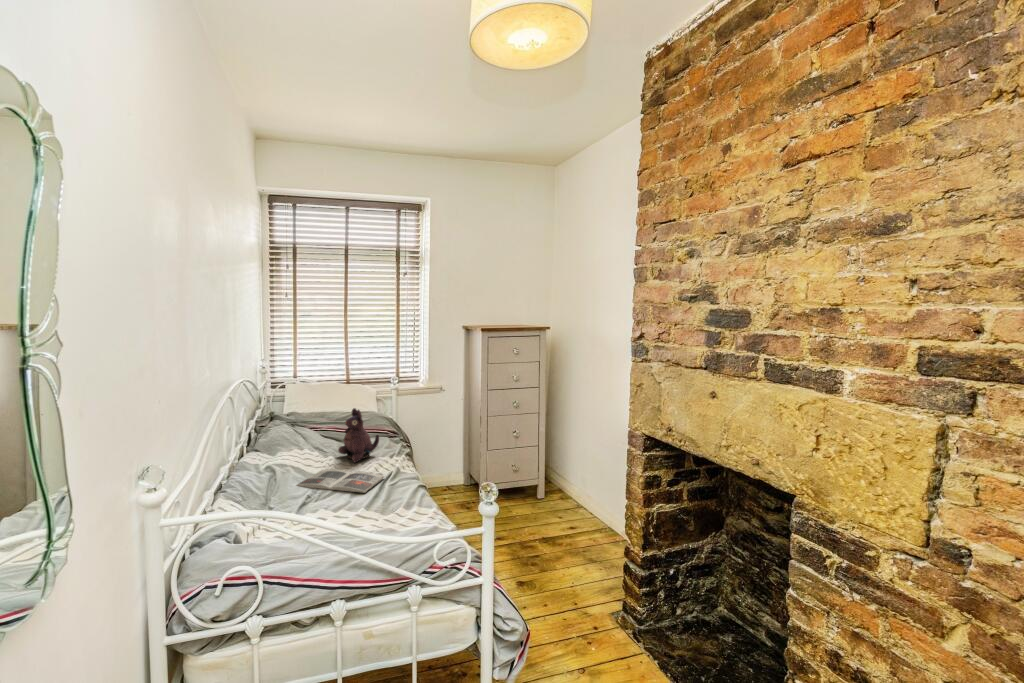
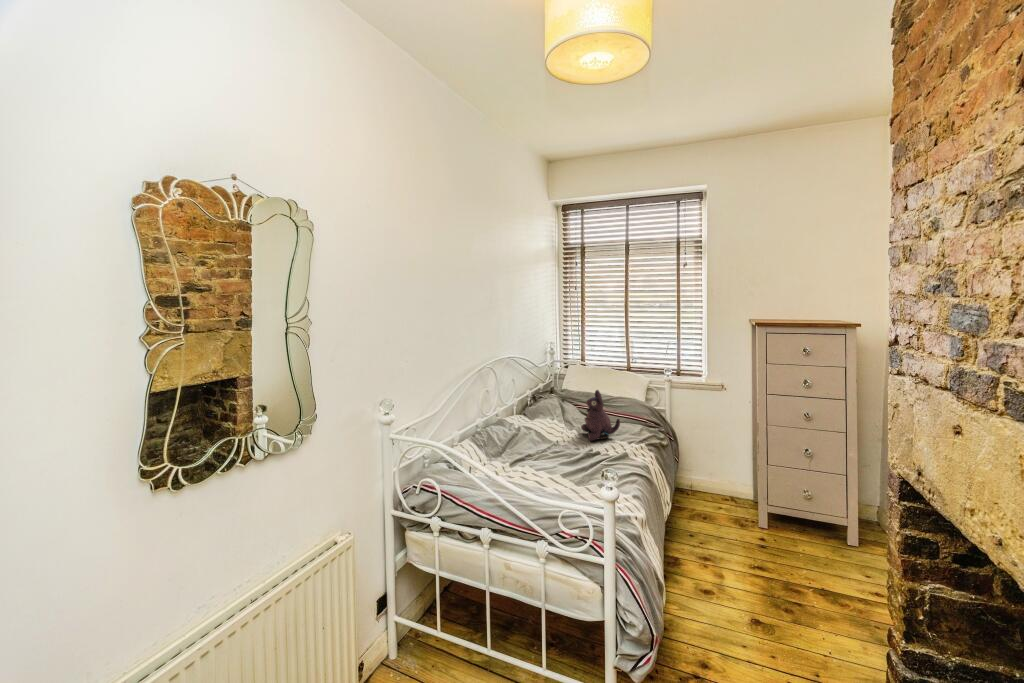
magazine: present [297,469,384,493] -> none [526,442,606,471]

